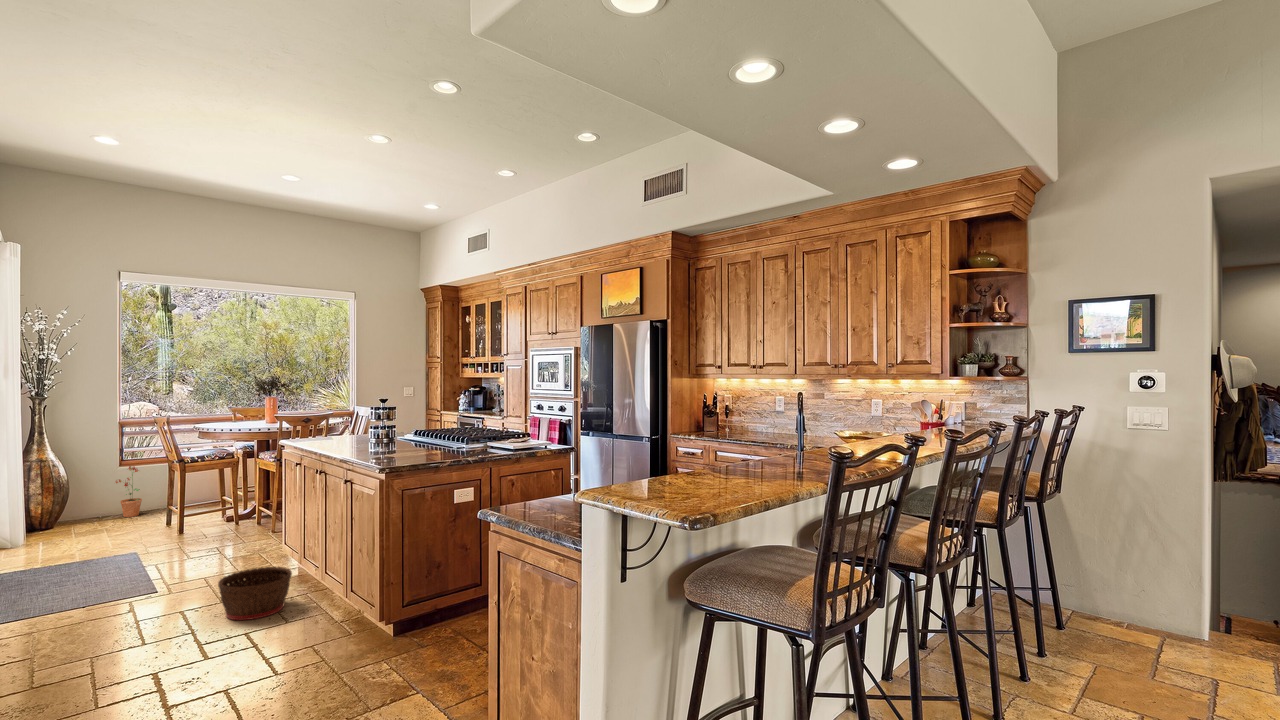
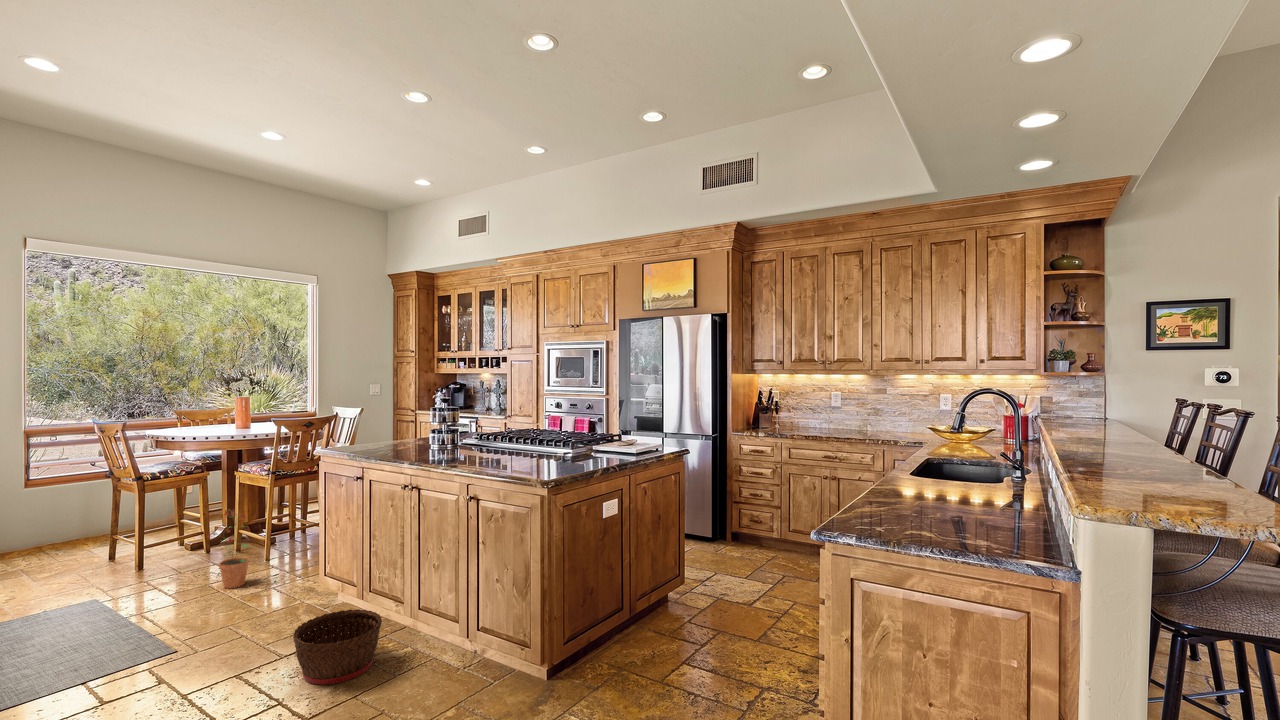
potted plant: present [116,466,142,517] -> present [208,509,249,588]

